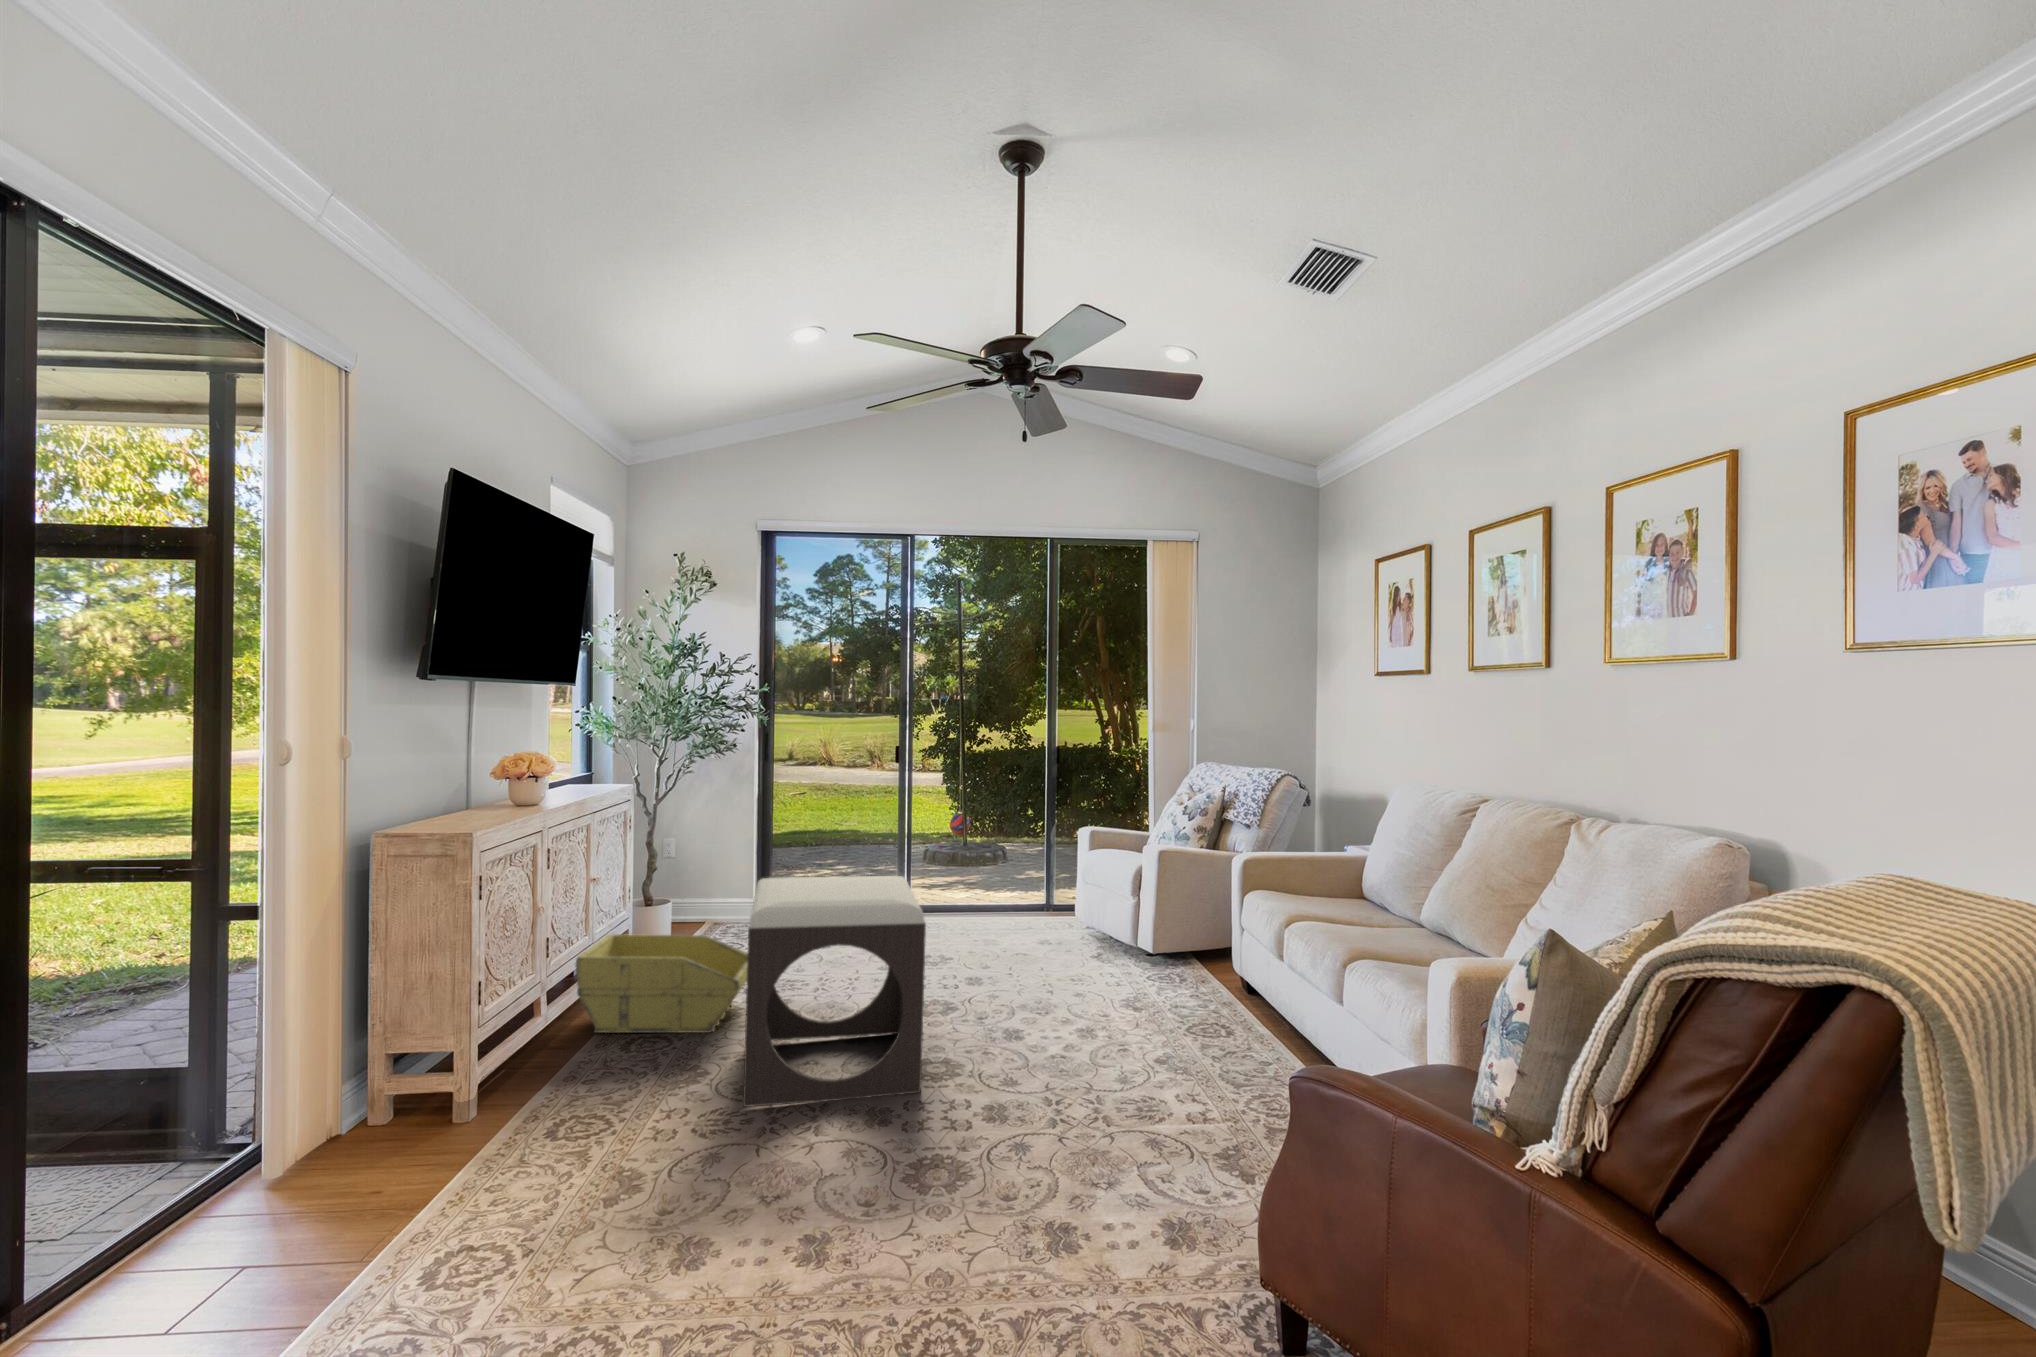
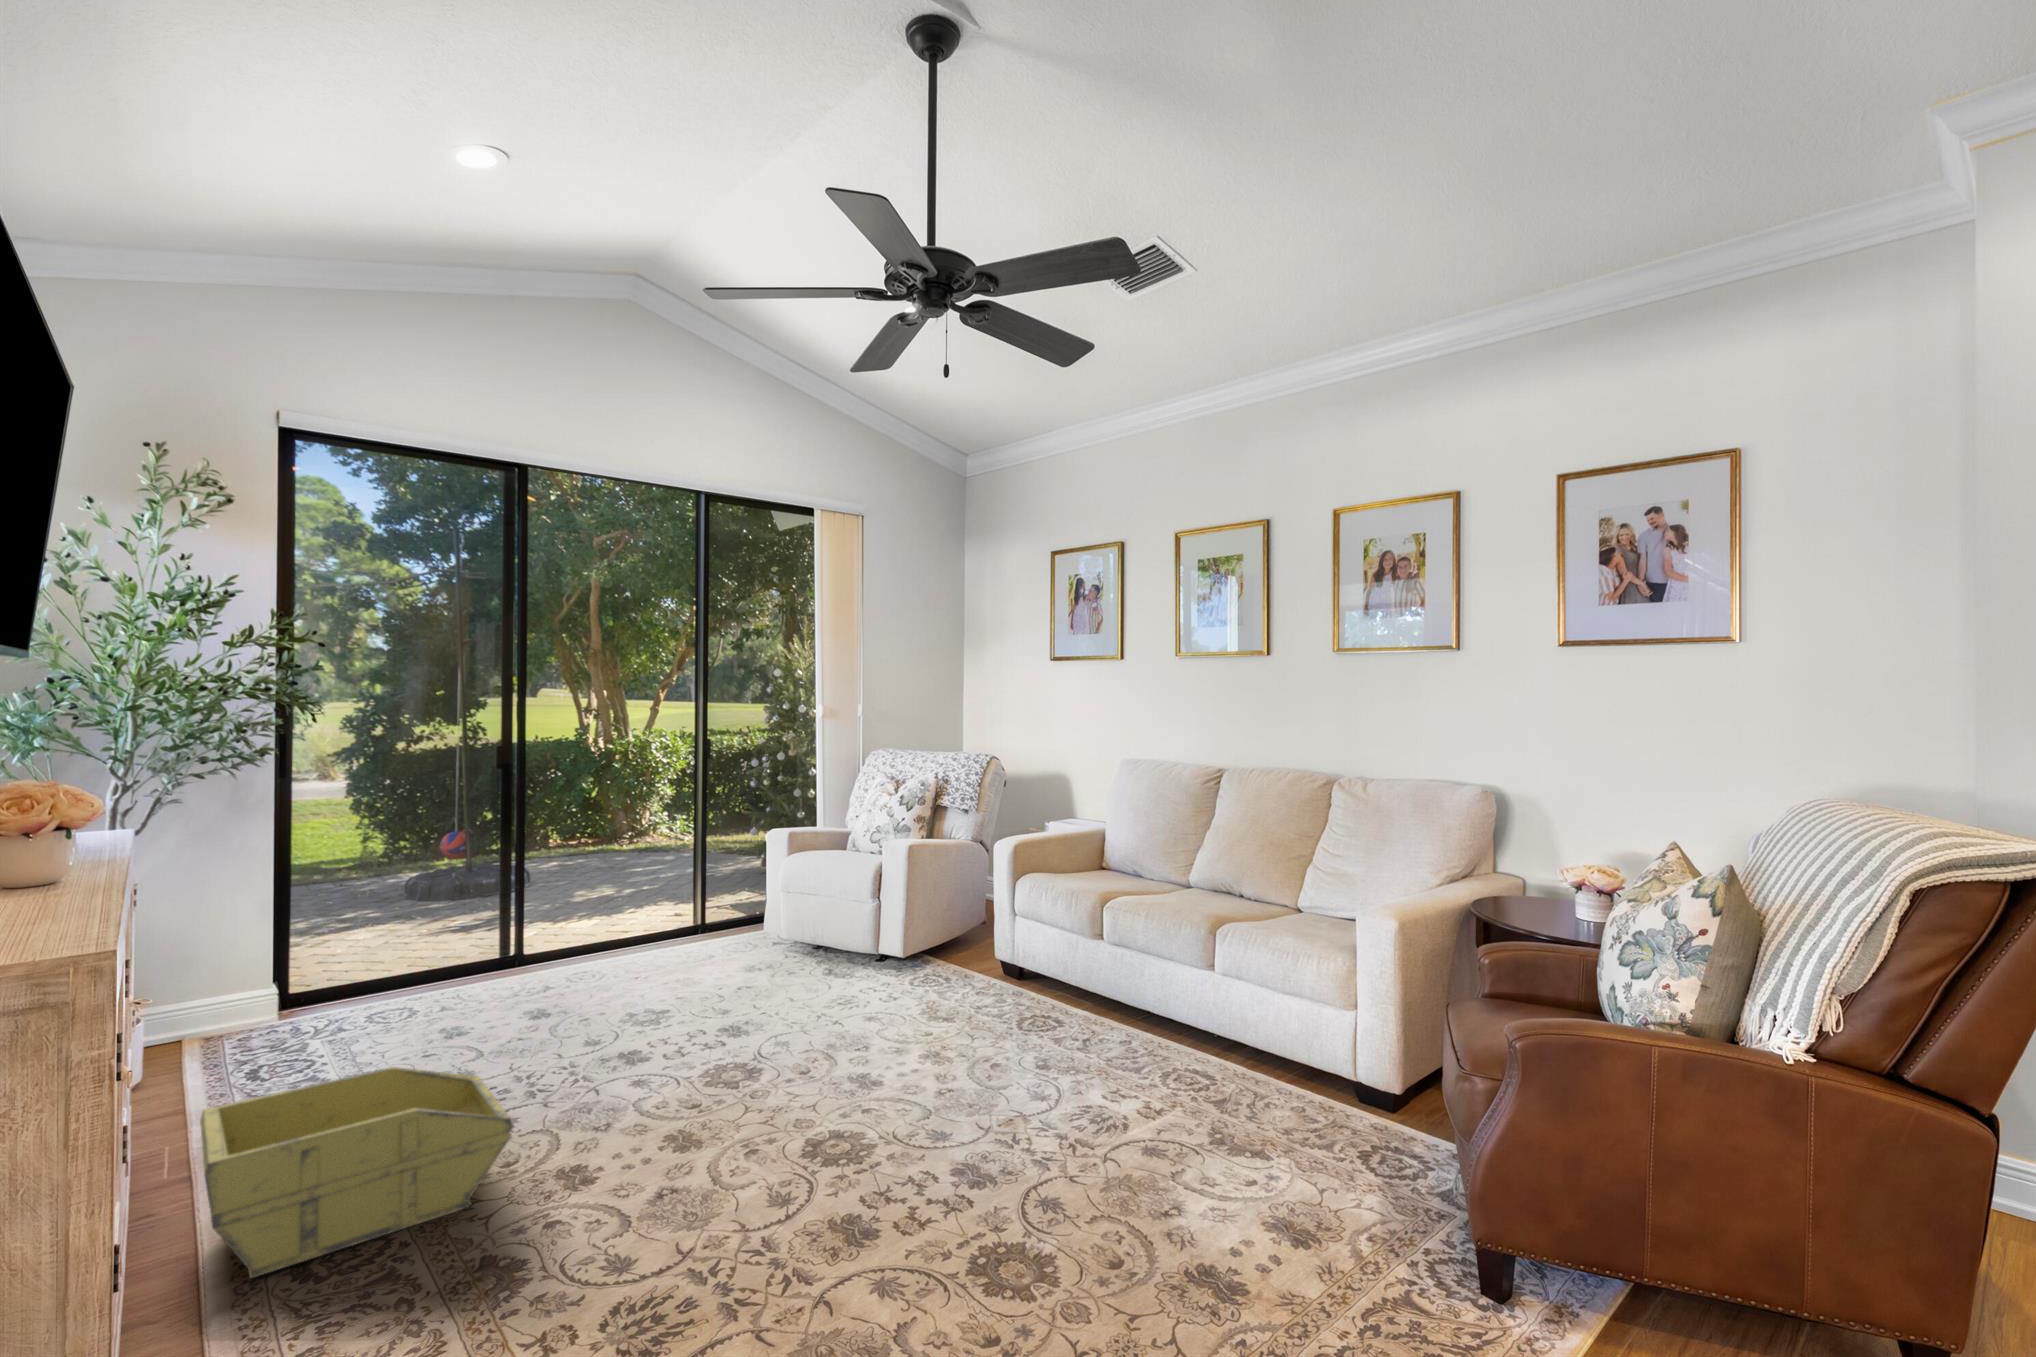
footstool: present [743,876,926,1107] -> none [563,923,878,1290]

